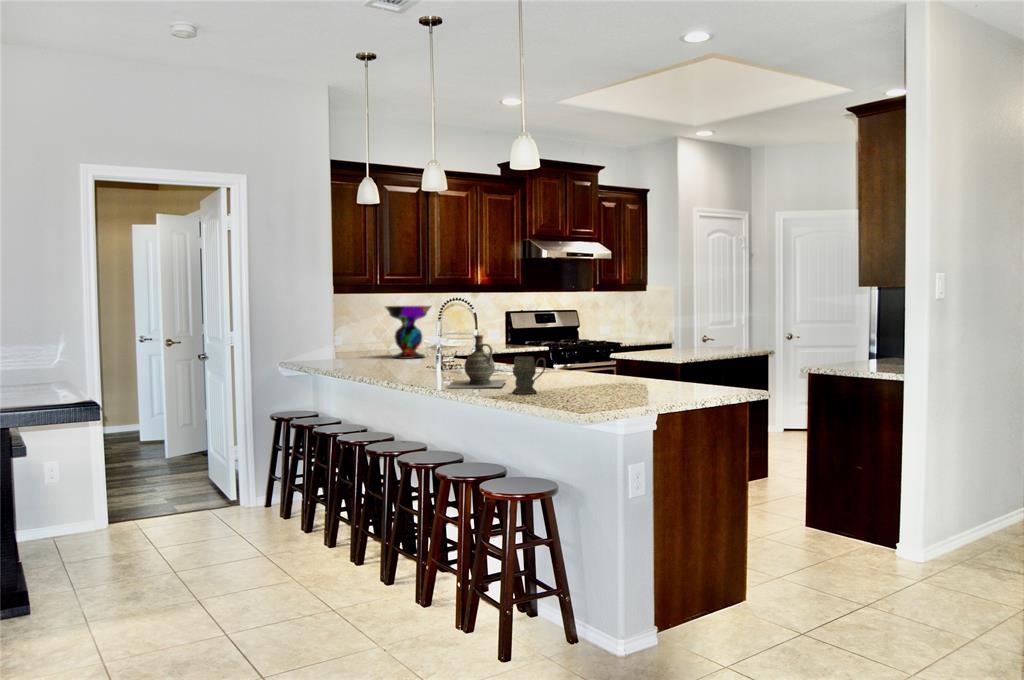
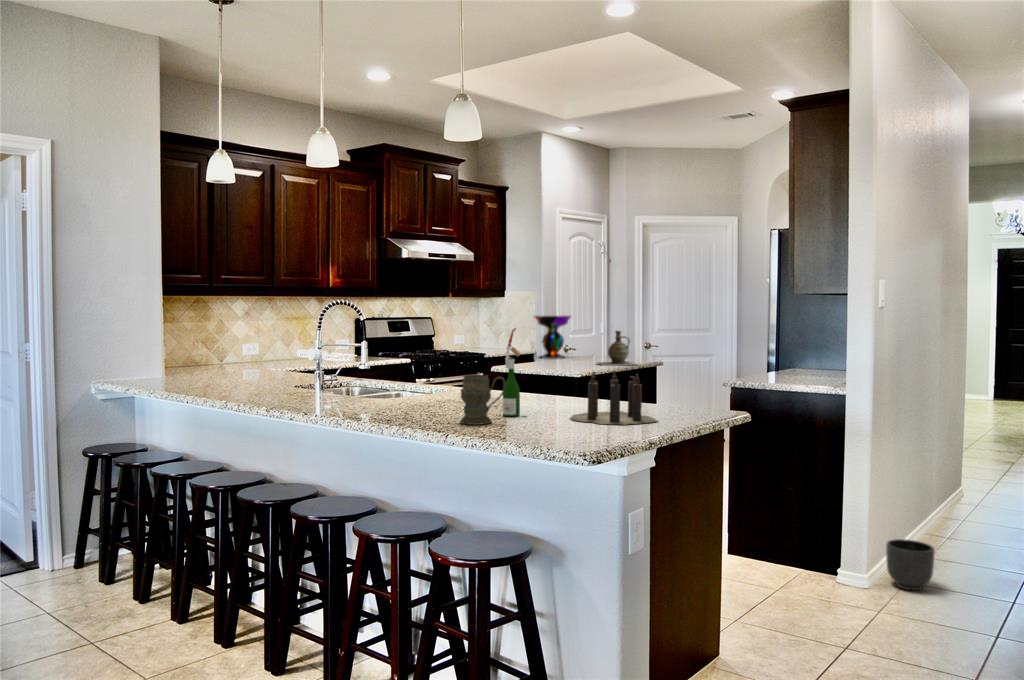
decorative bowl: present [385,306,431,359] -> present [534,315,571,359]
wine bottle: none [552,320,571,390] -> present [503,328,527,416]
ceramic jug: present [447,335,506,388] -> present [597,331,637,366]
candle: none [598,355,686,397] -> present [571,372,658,425]
planter: none [943,519,990,567] -> present [886,539,935,590]

